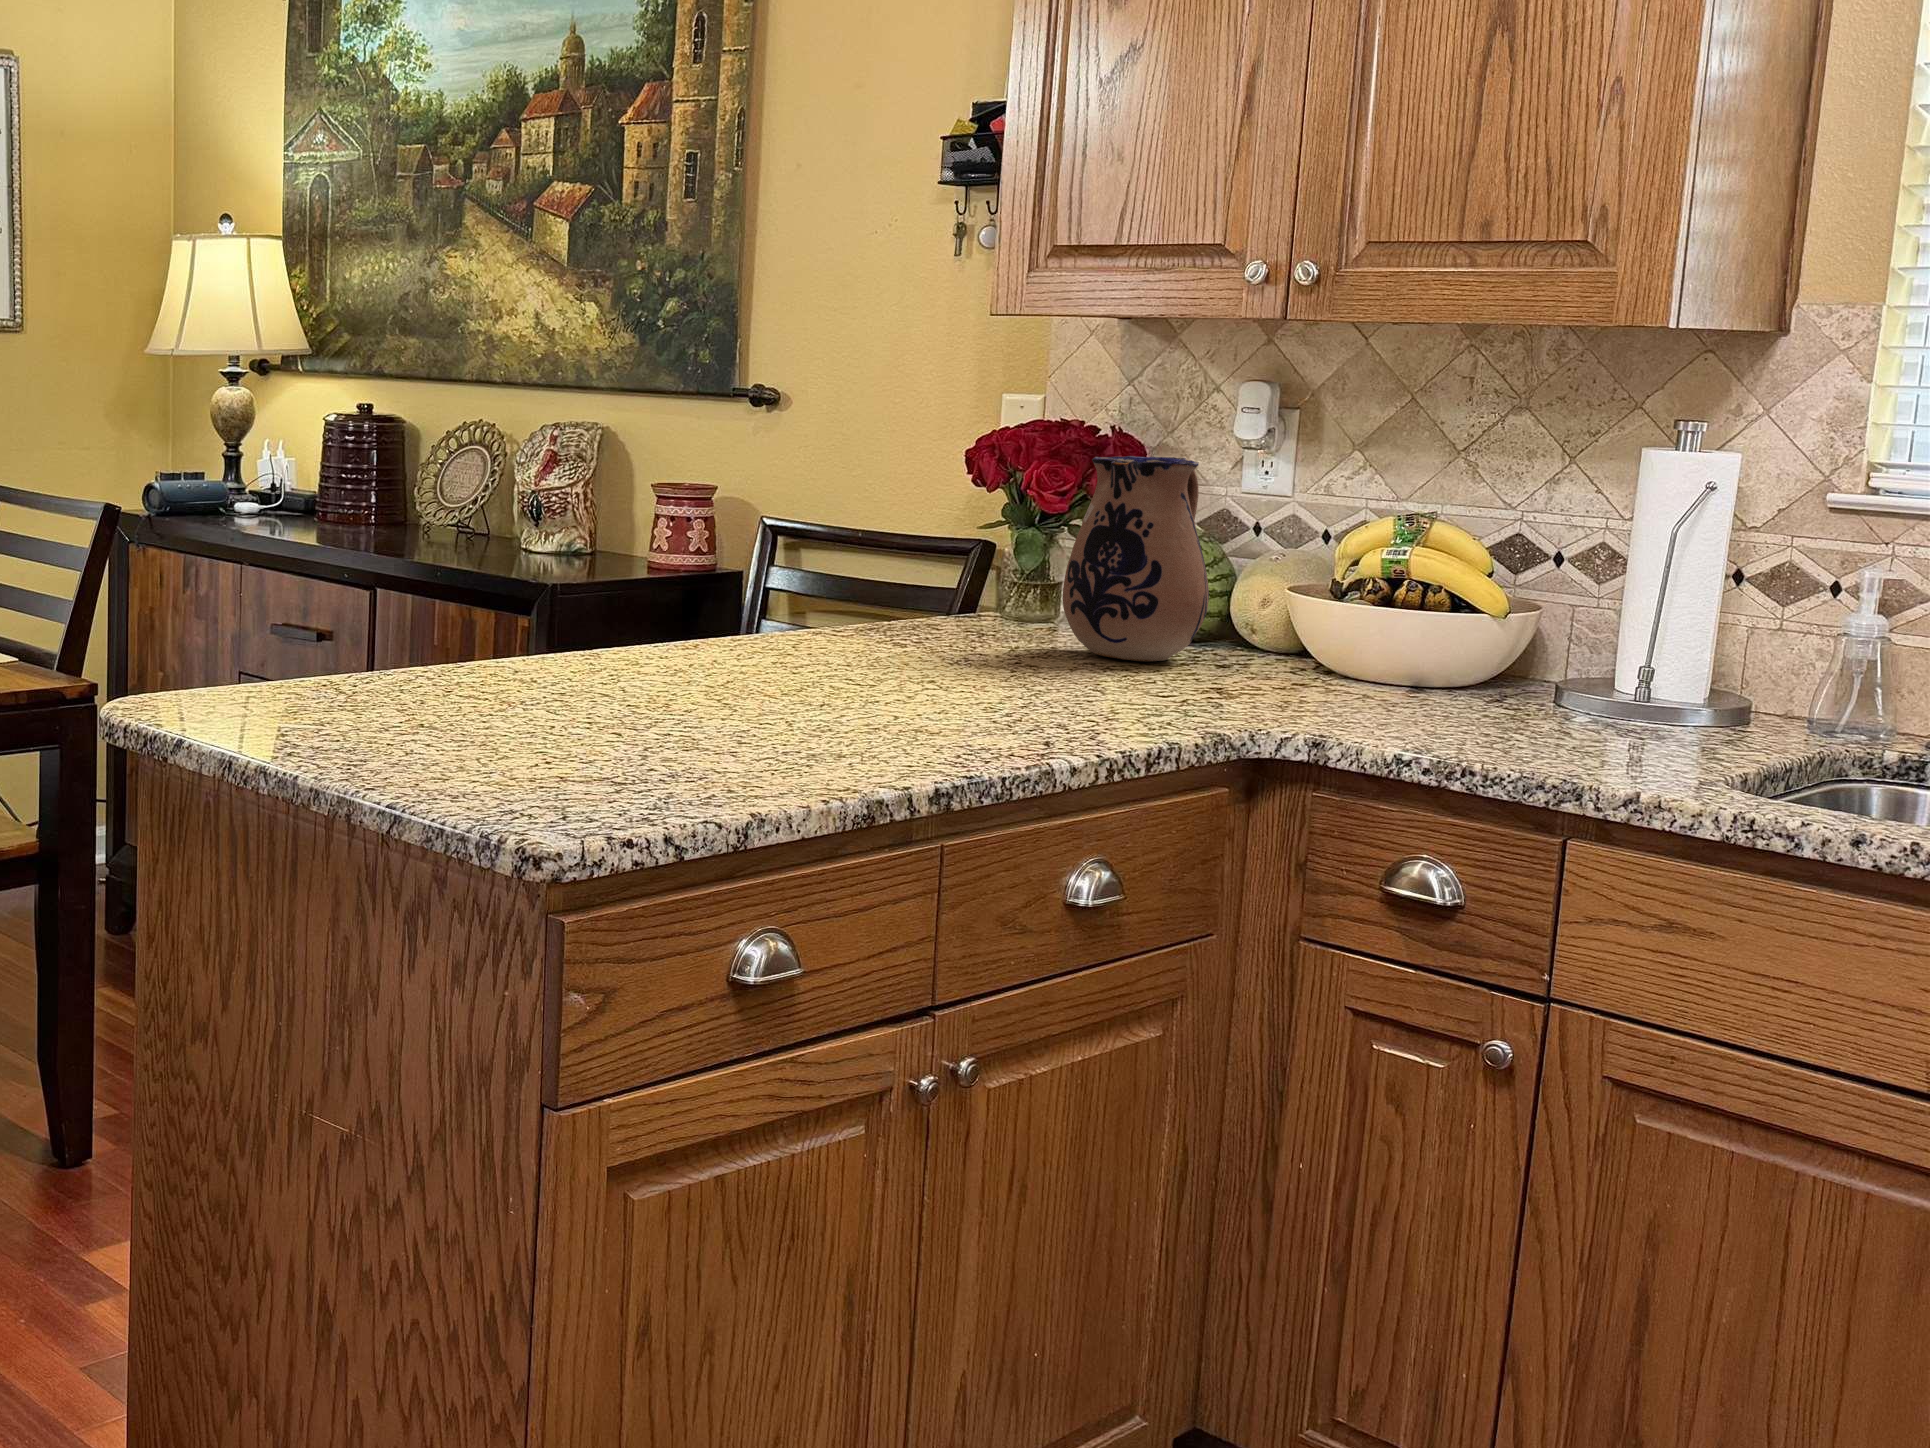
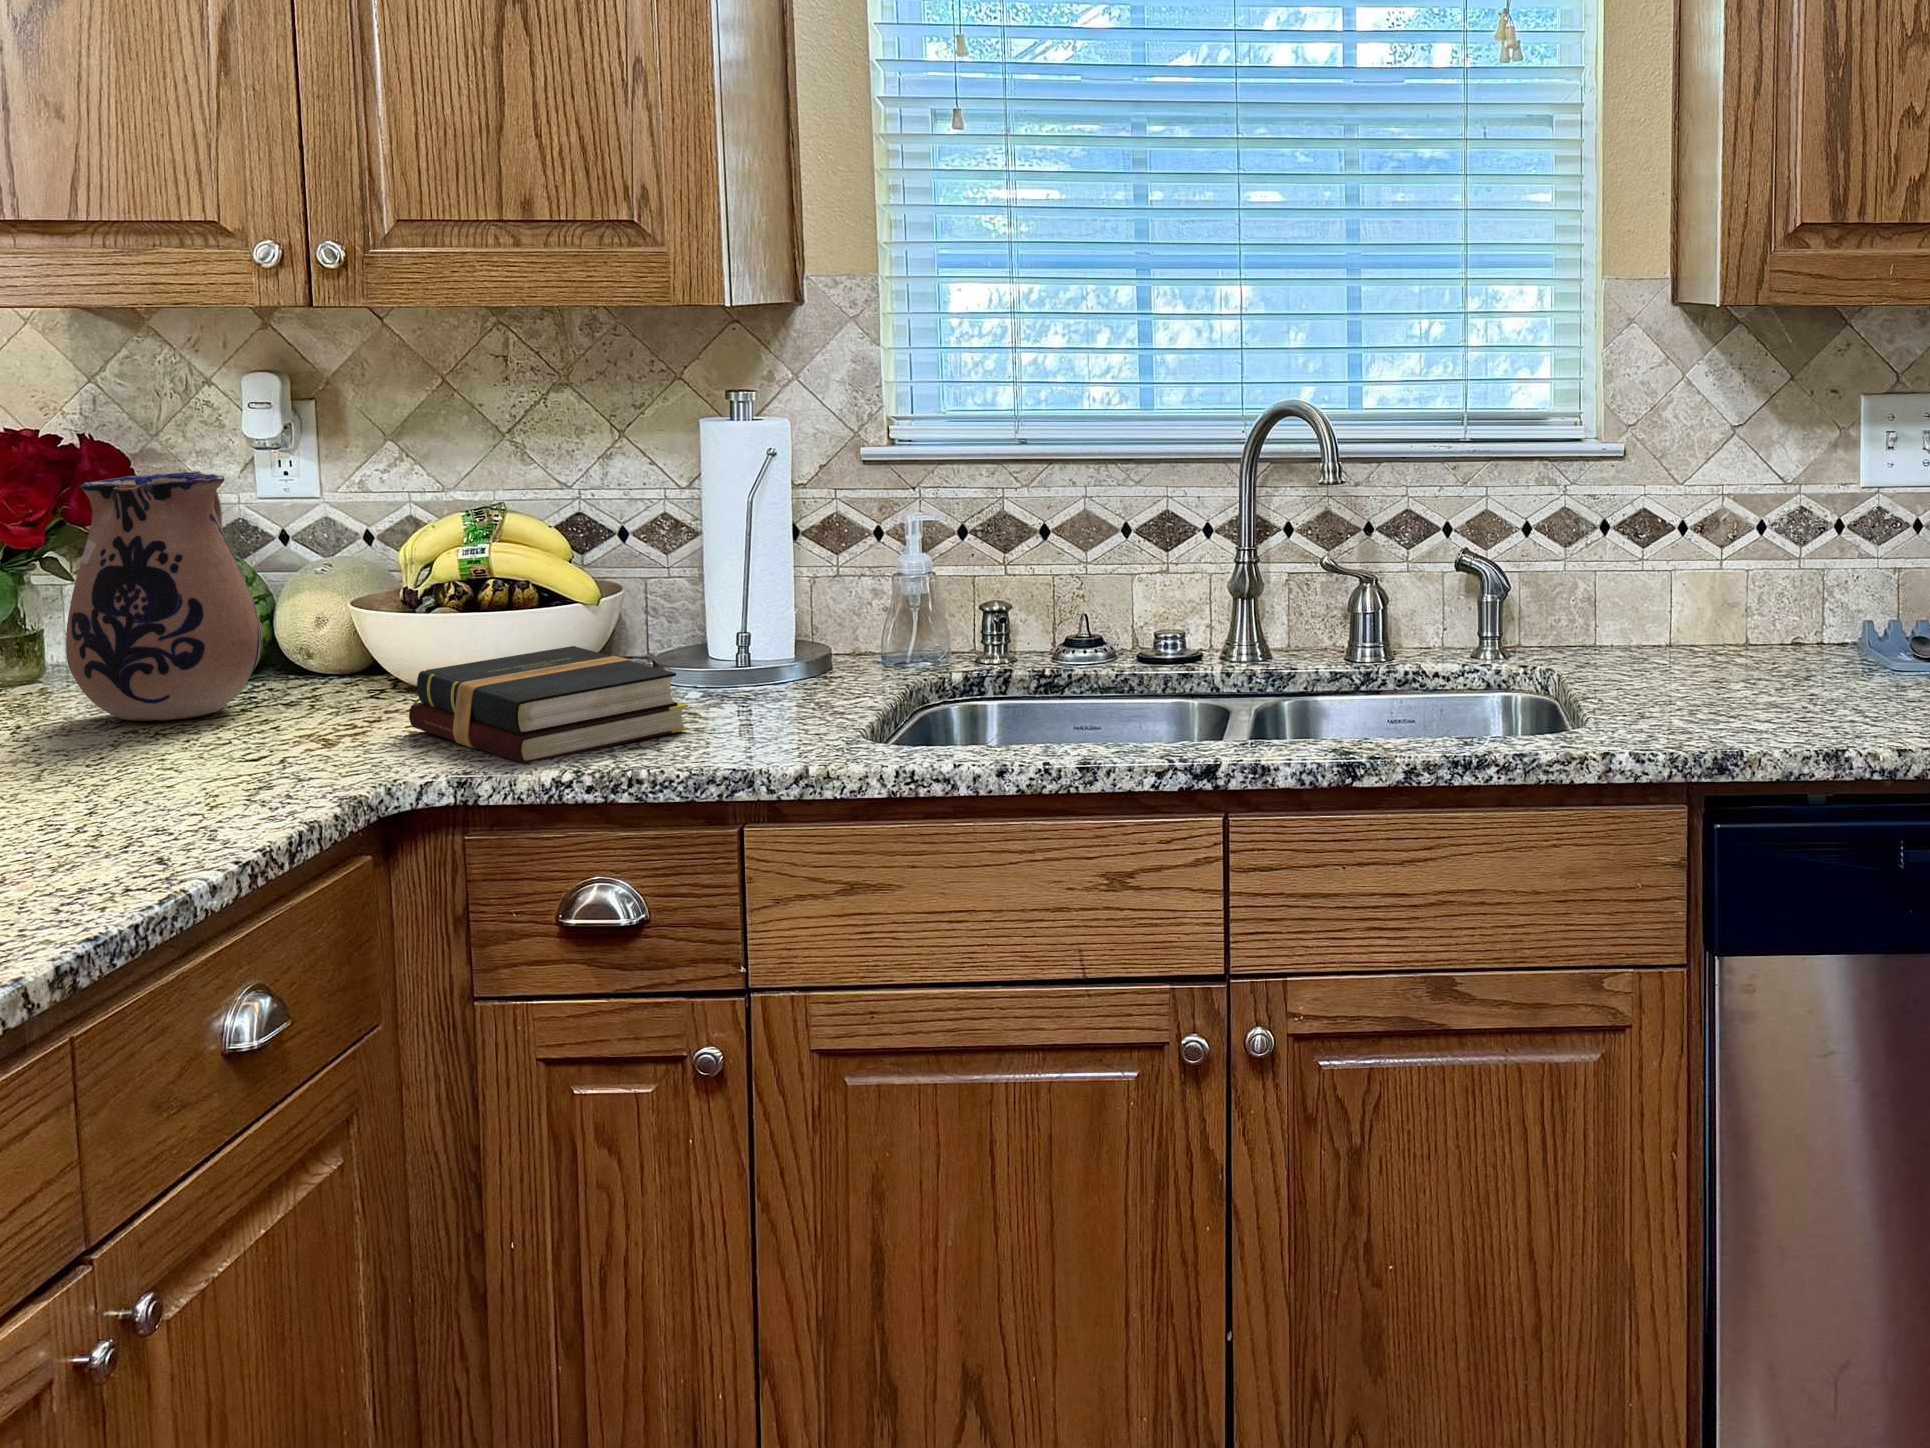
hardback book: none [1301,648,1550,745] -> present [409,646,689,763]

